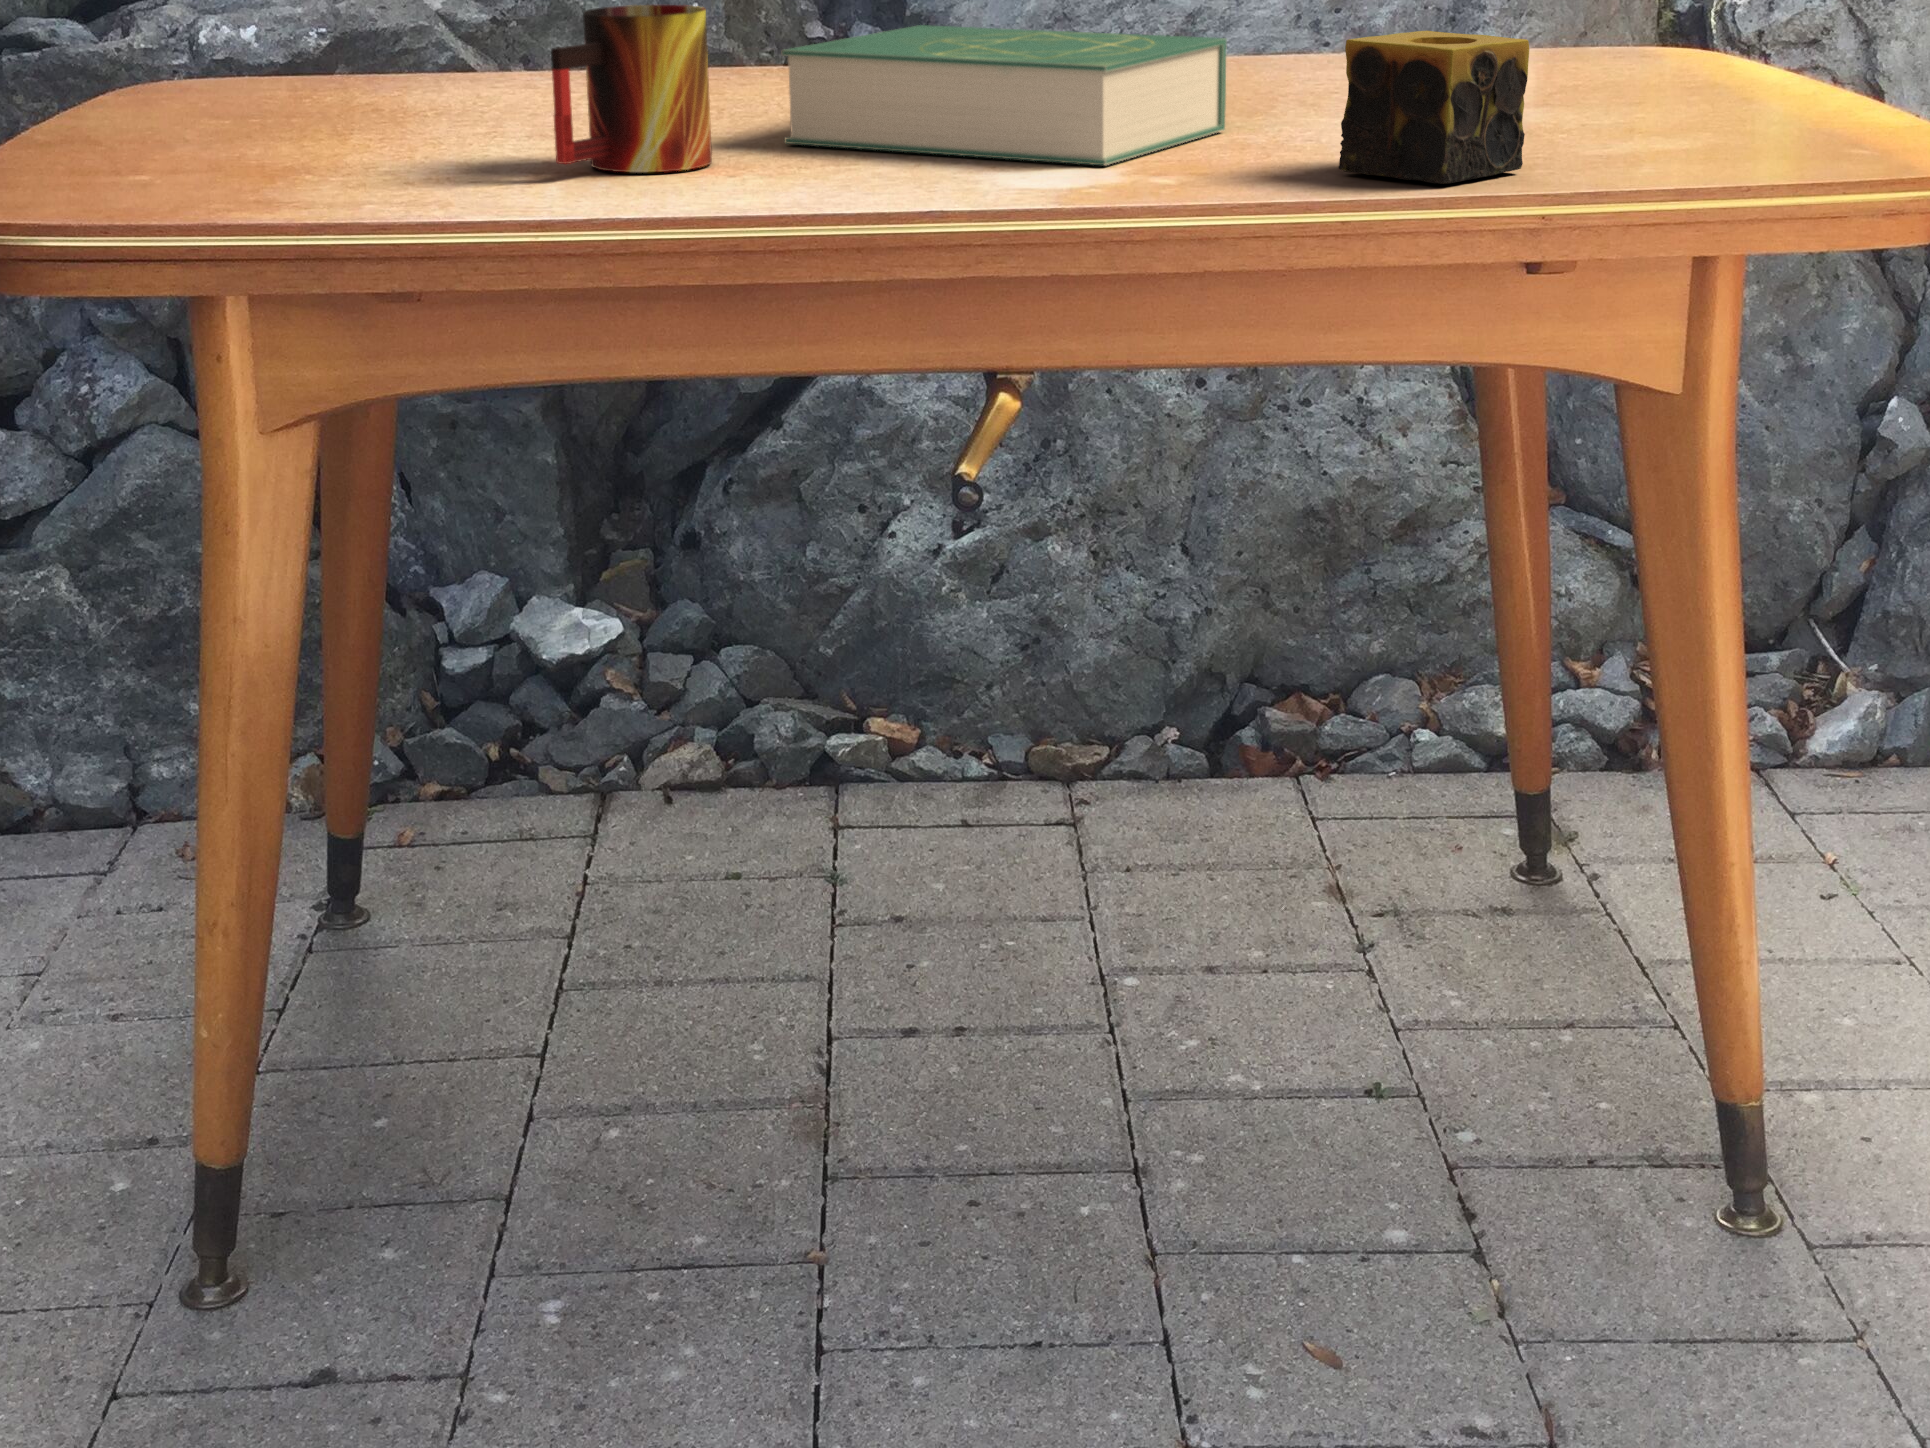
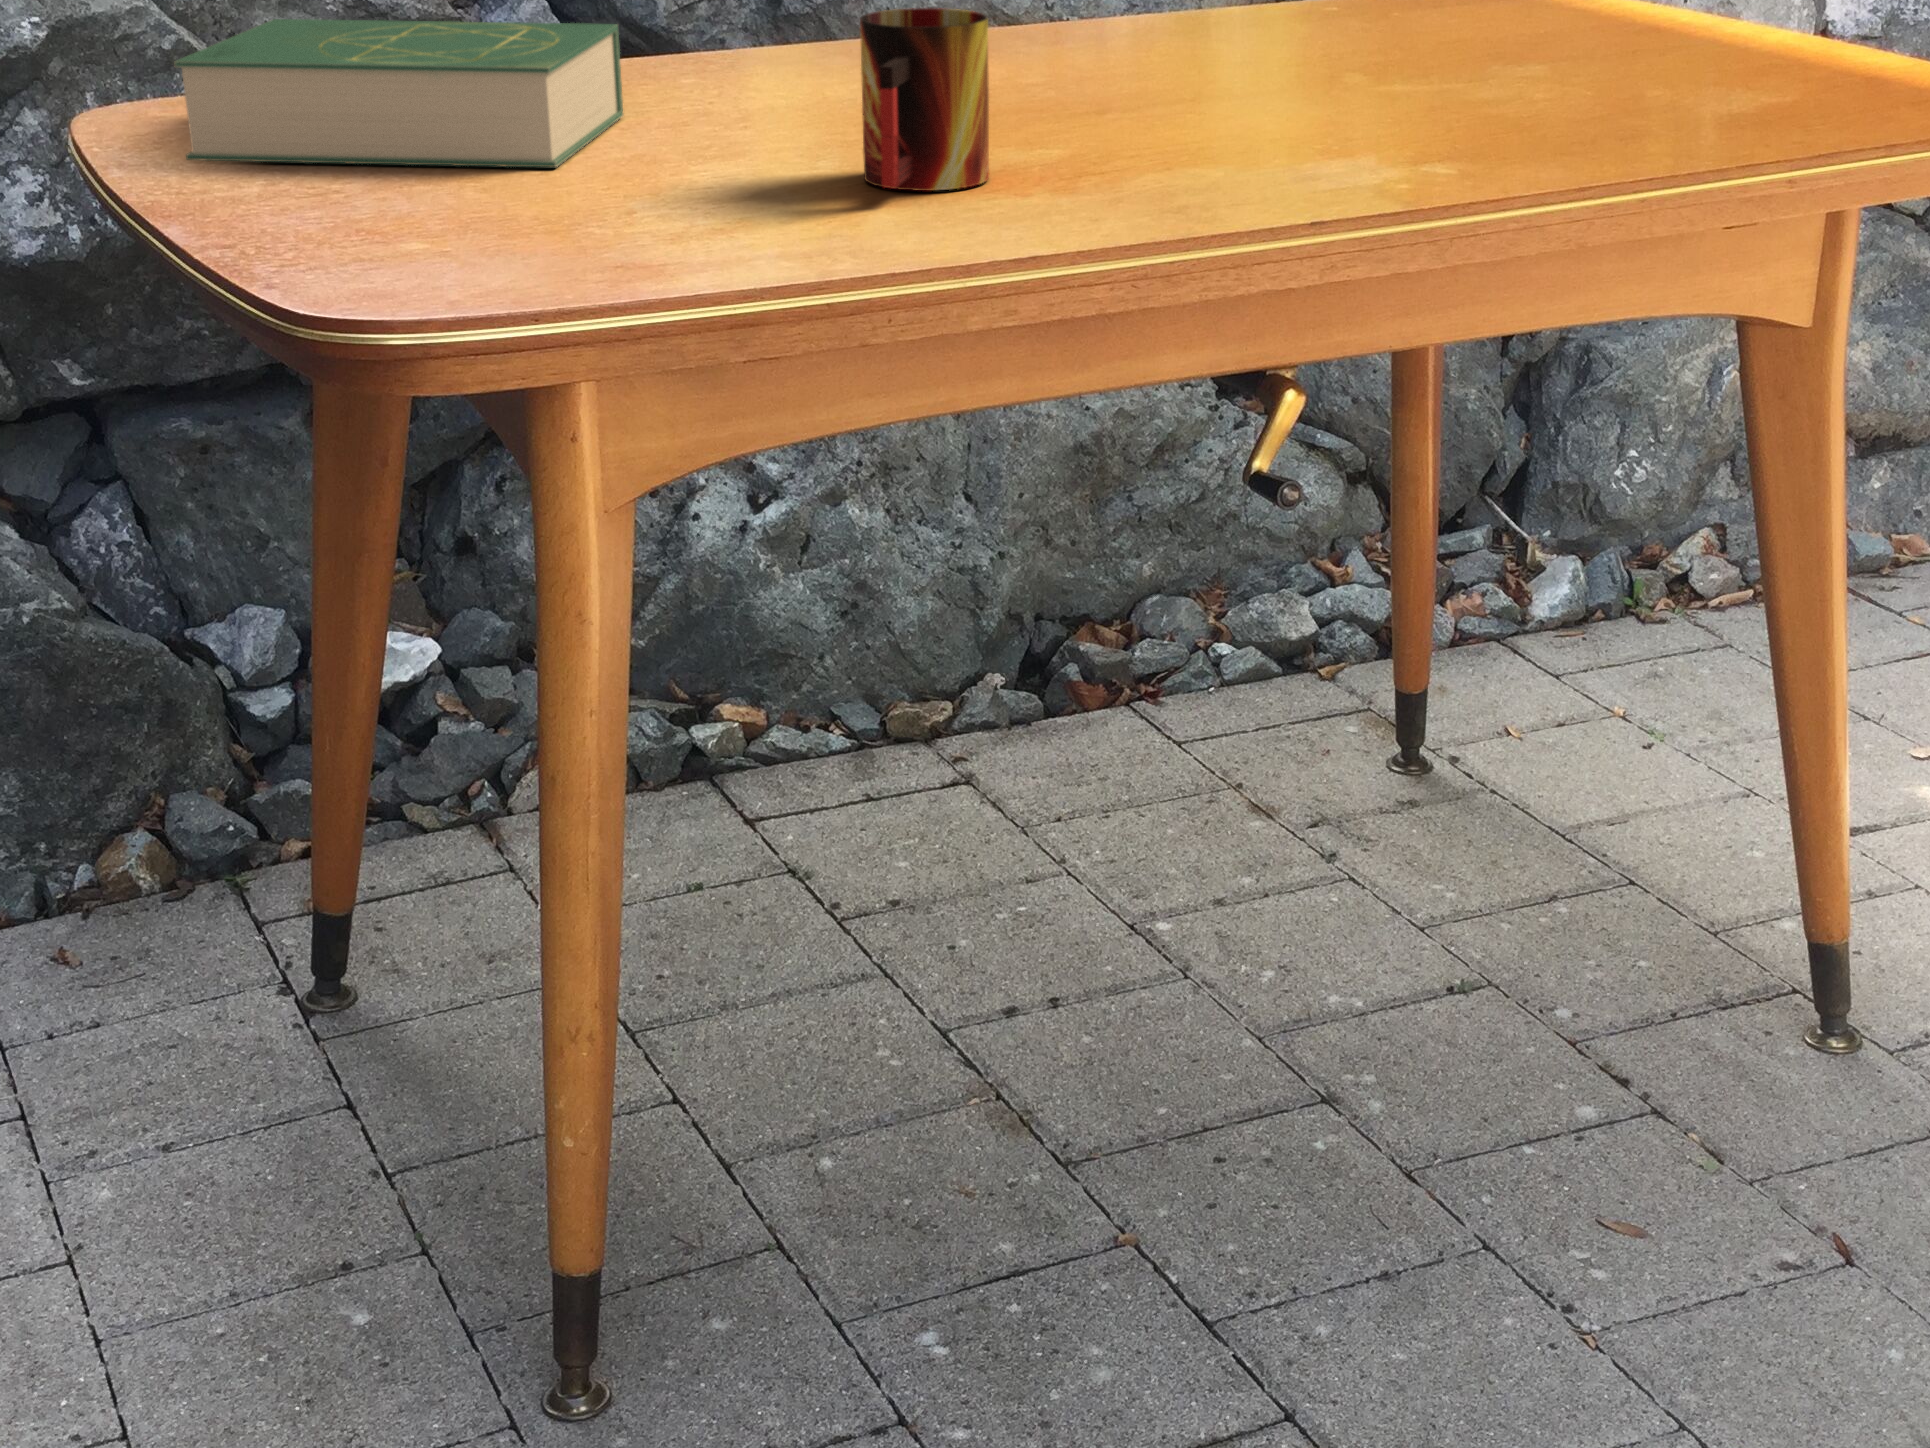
book: present [782,25,1227,165] -> present [174,19,623,167]
candle: present [1339,31,1529,184] -> none [1584,4,1741,152]

